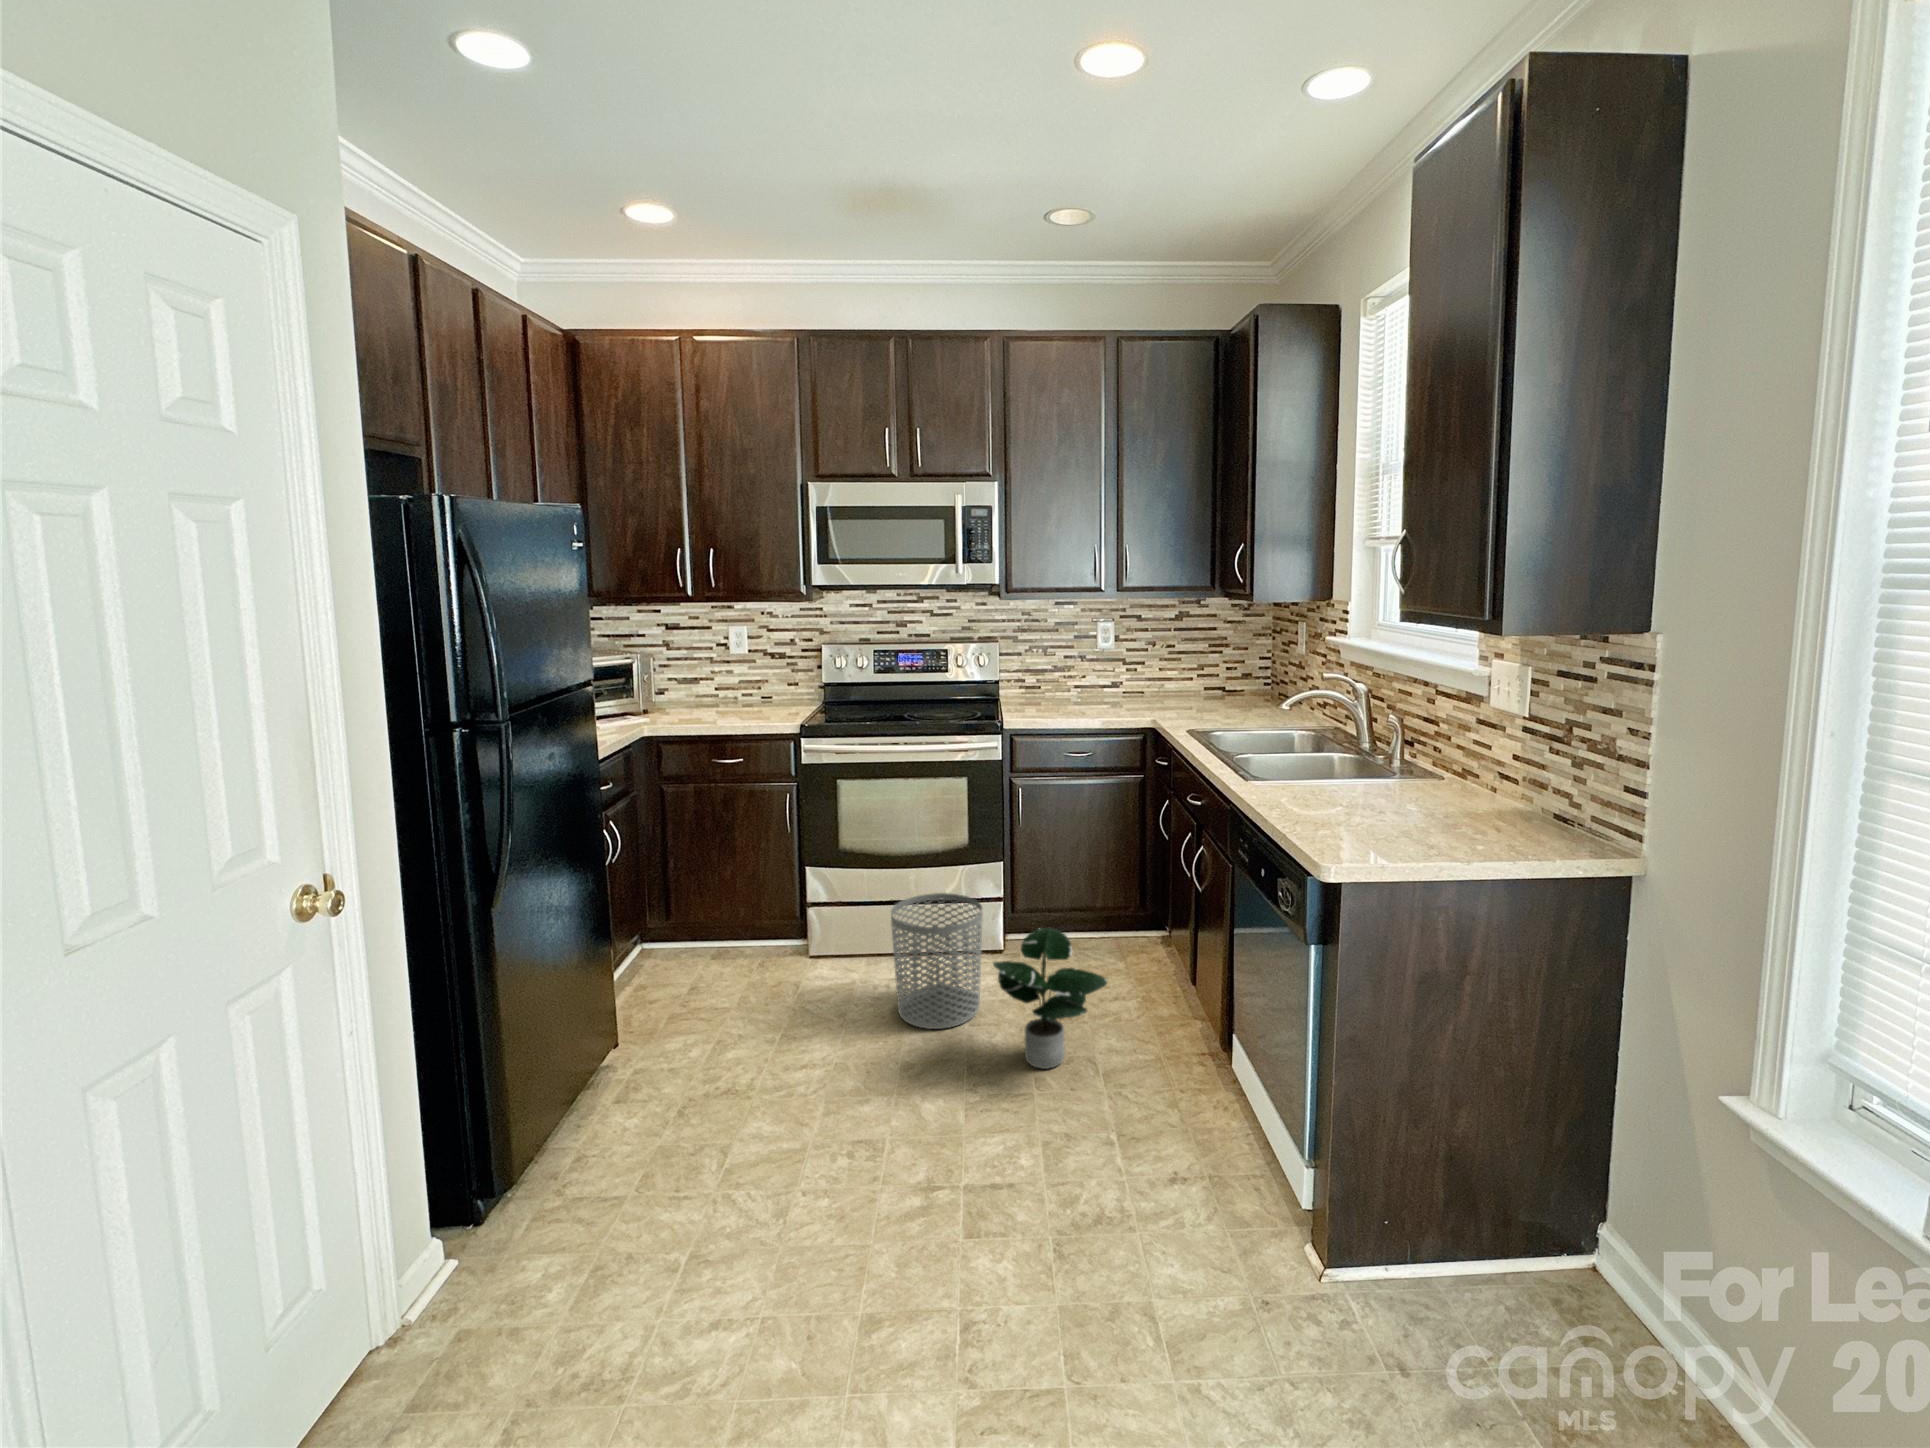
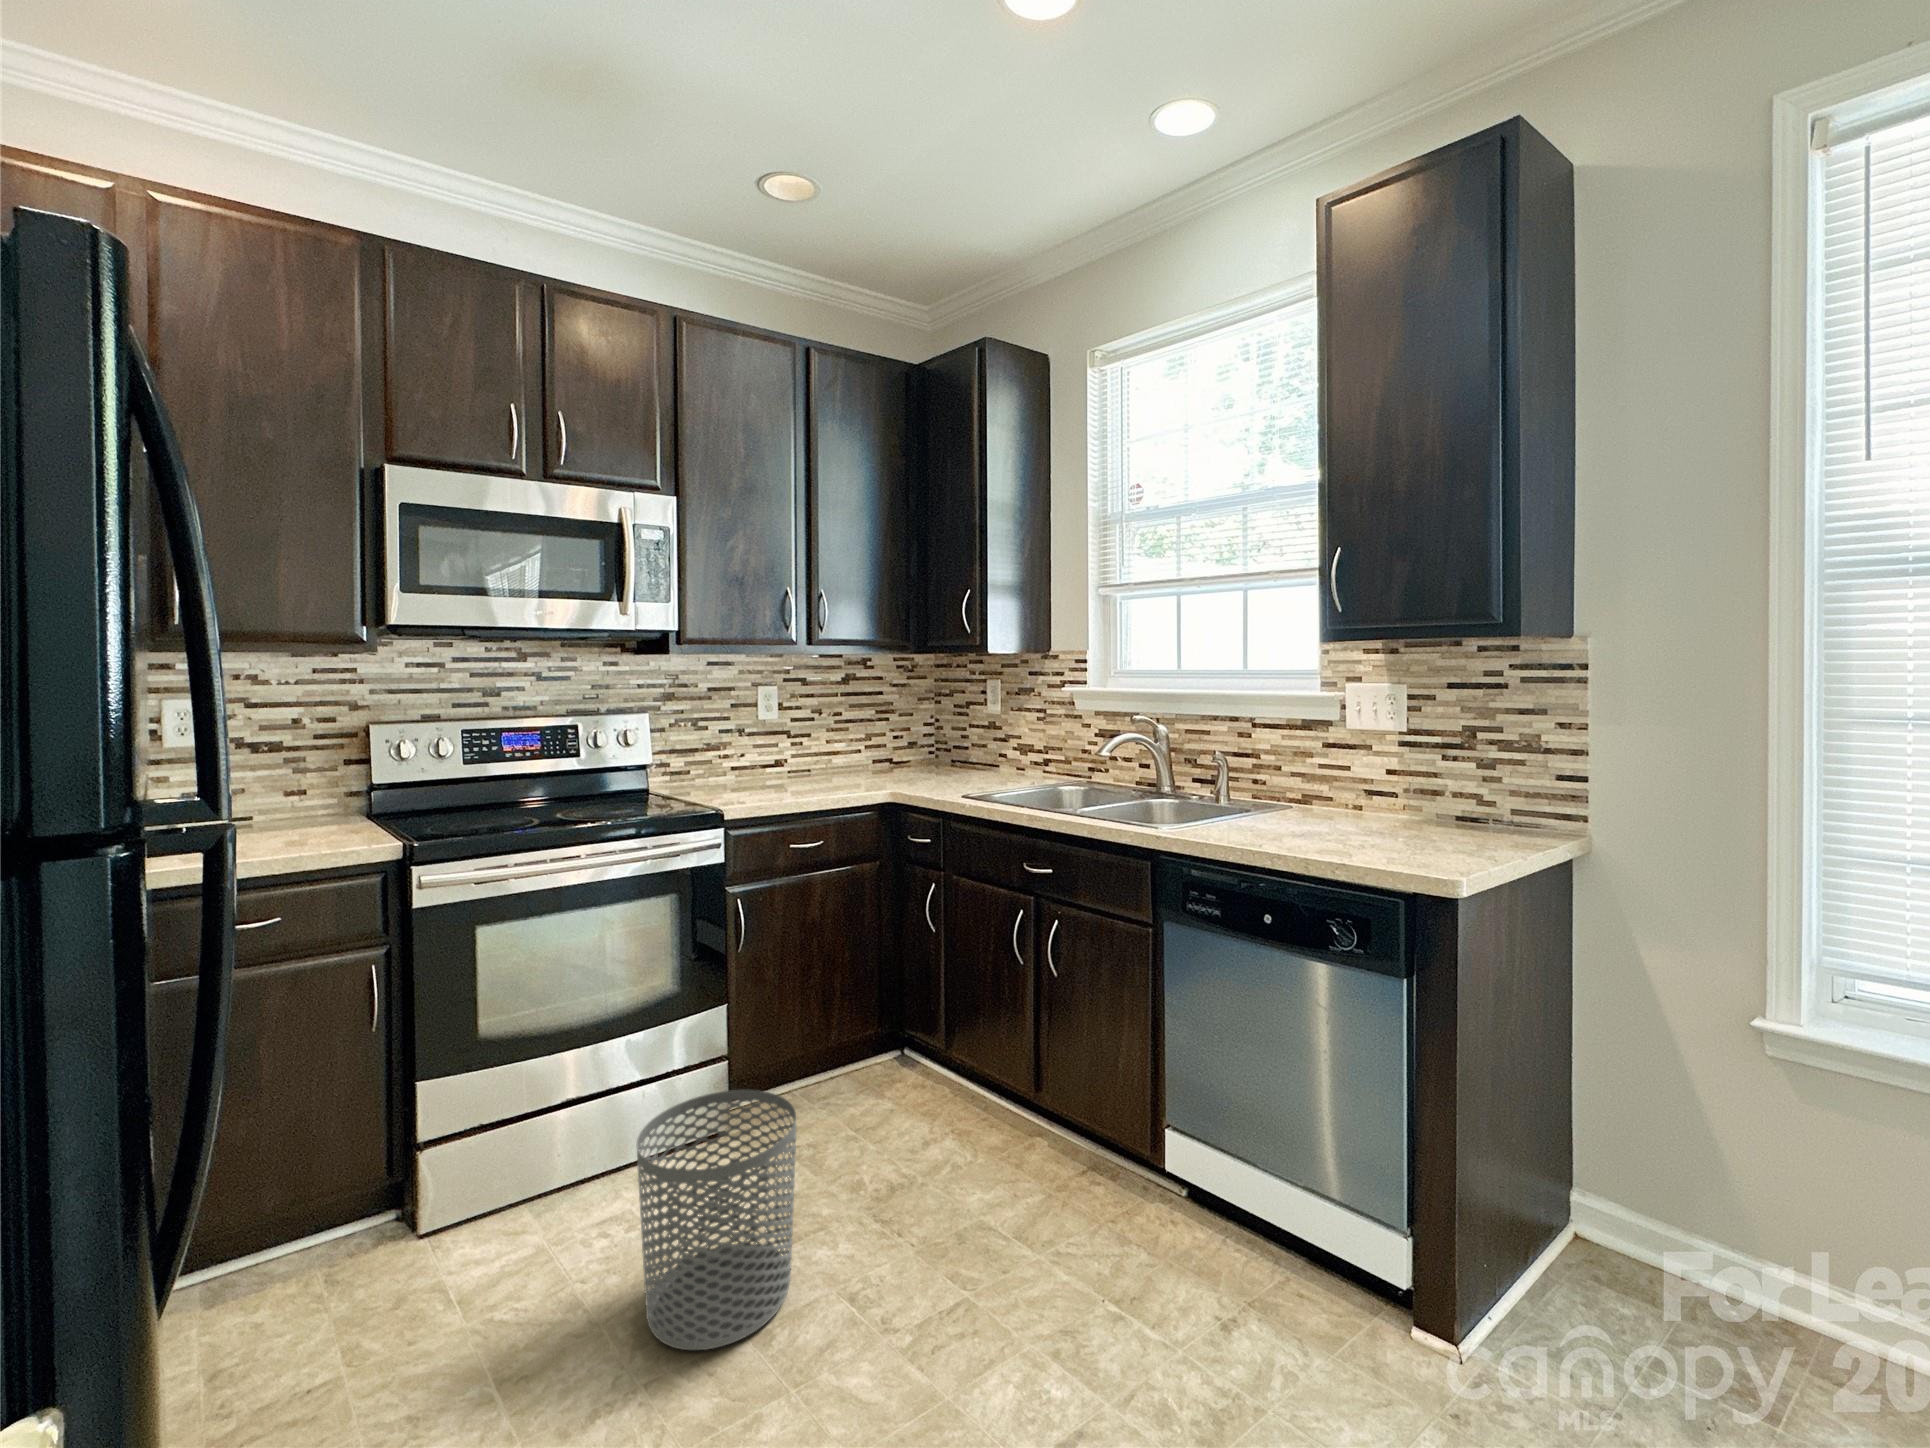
potted plant: present [993,928,1107,1069] -> none [873,1091,1042,1313]

